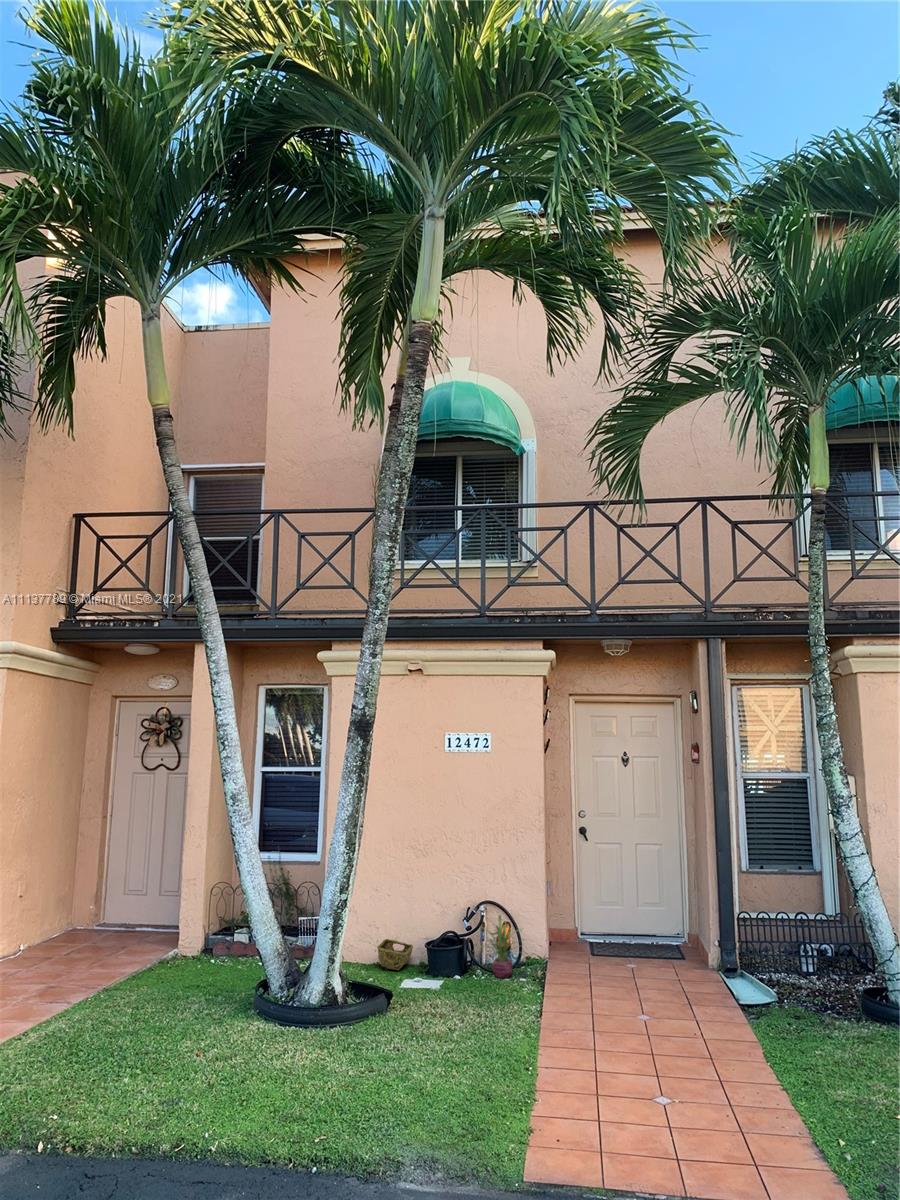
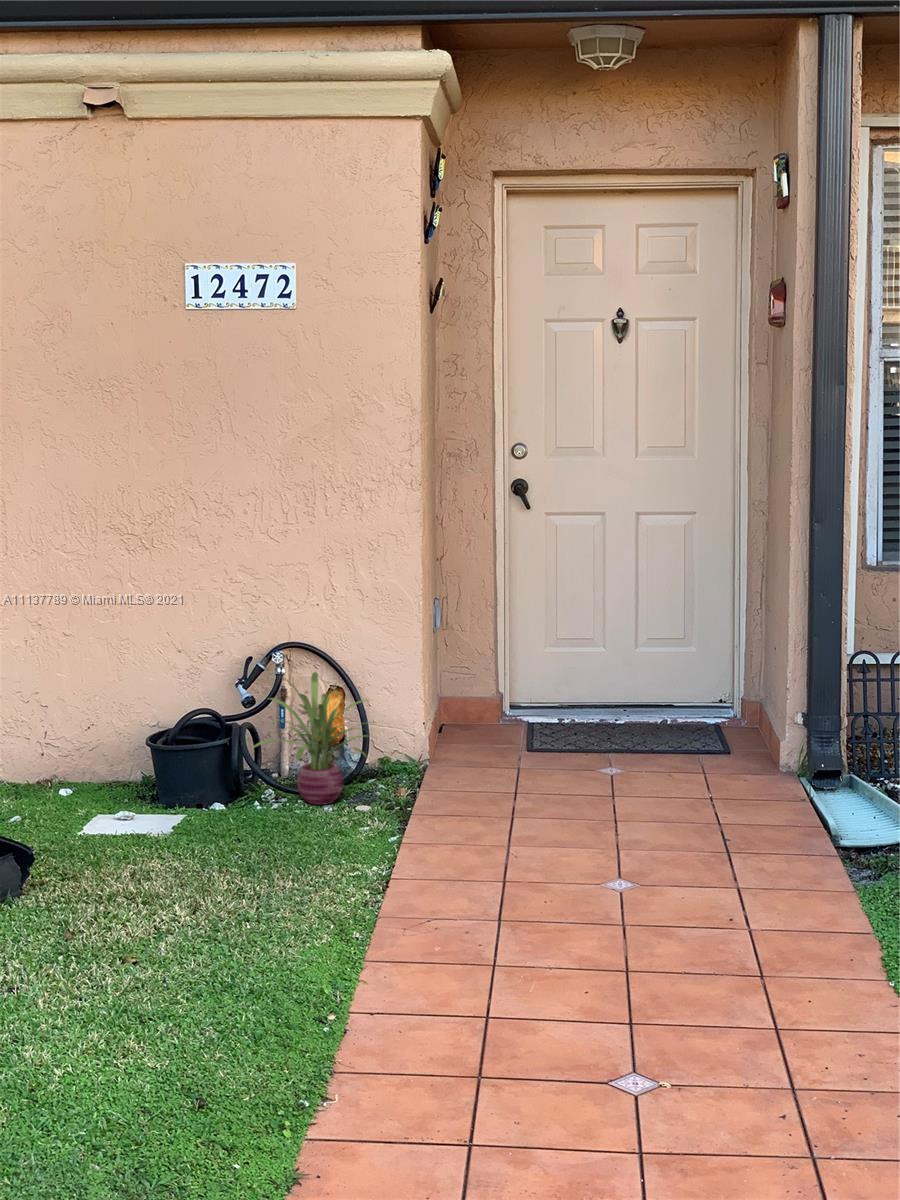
woven basket: present [377,939,413,970] -> none [32,731,125,796]

